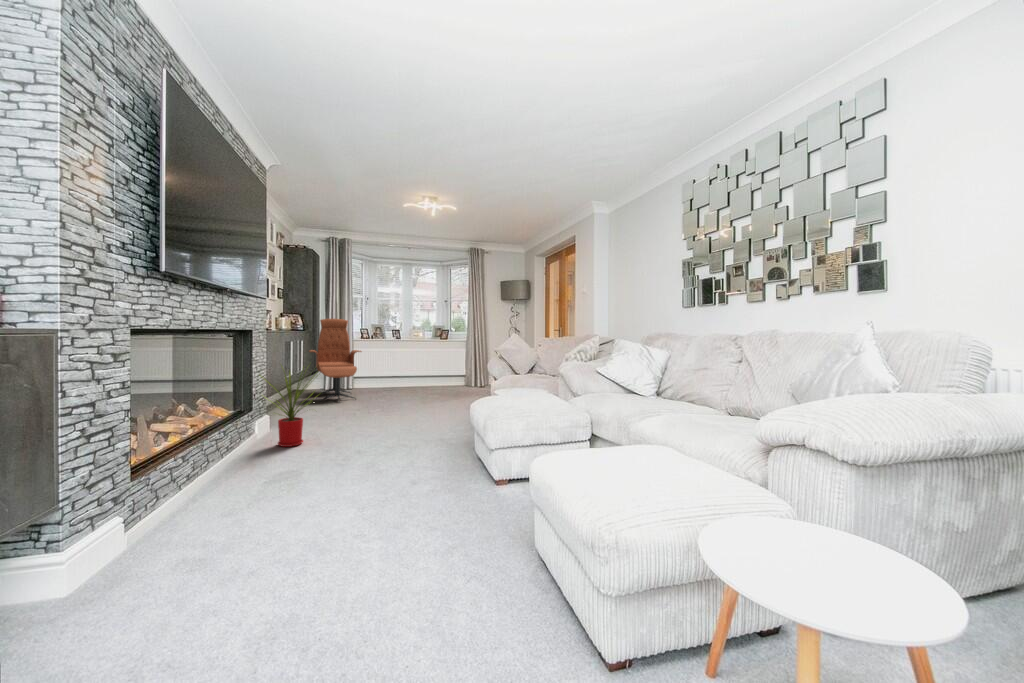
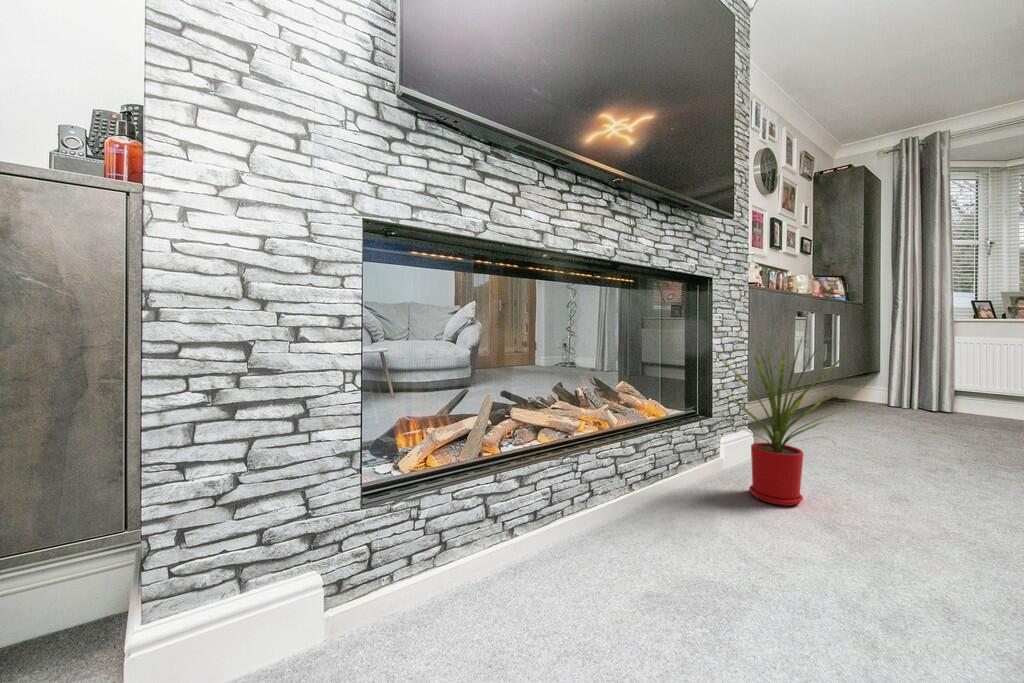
lounge chair: present [309,319,362,401] -> none [855,283,978,433]

